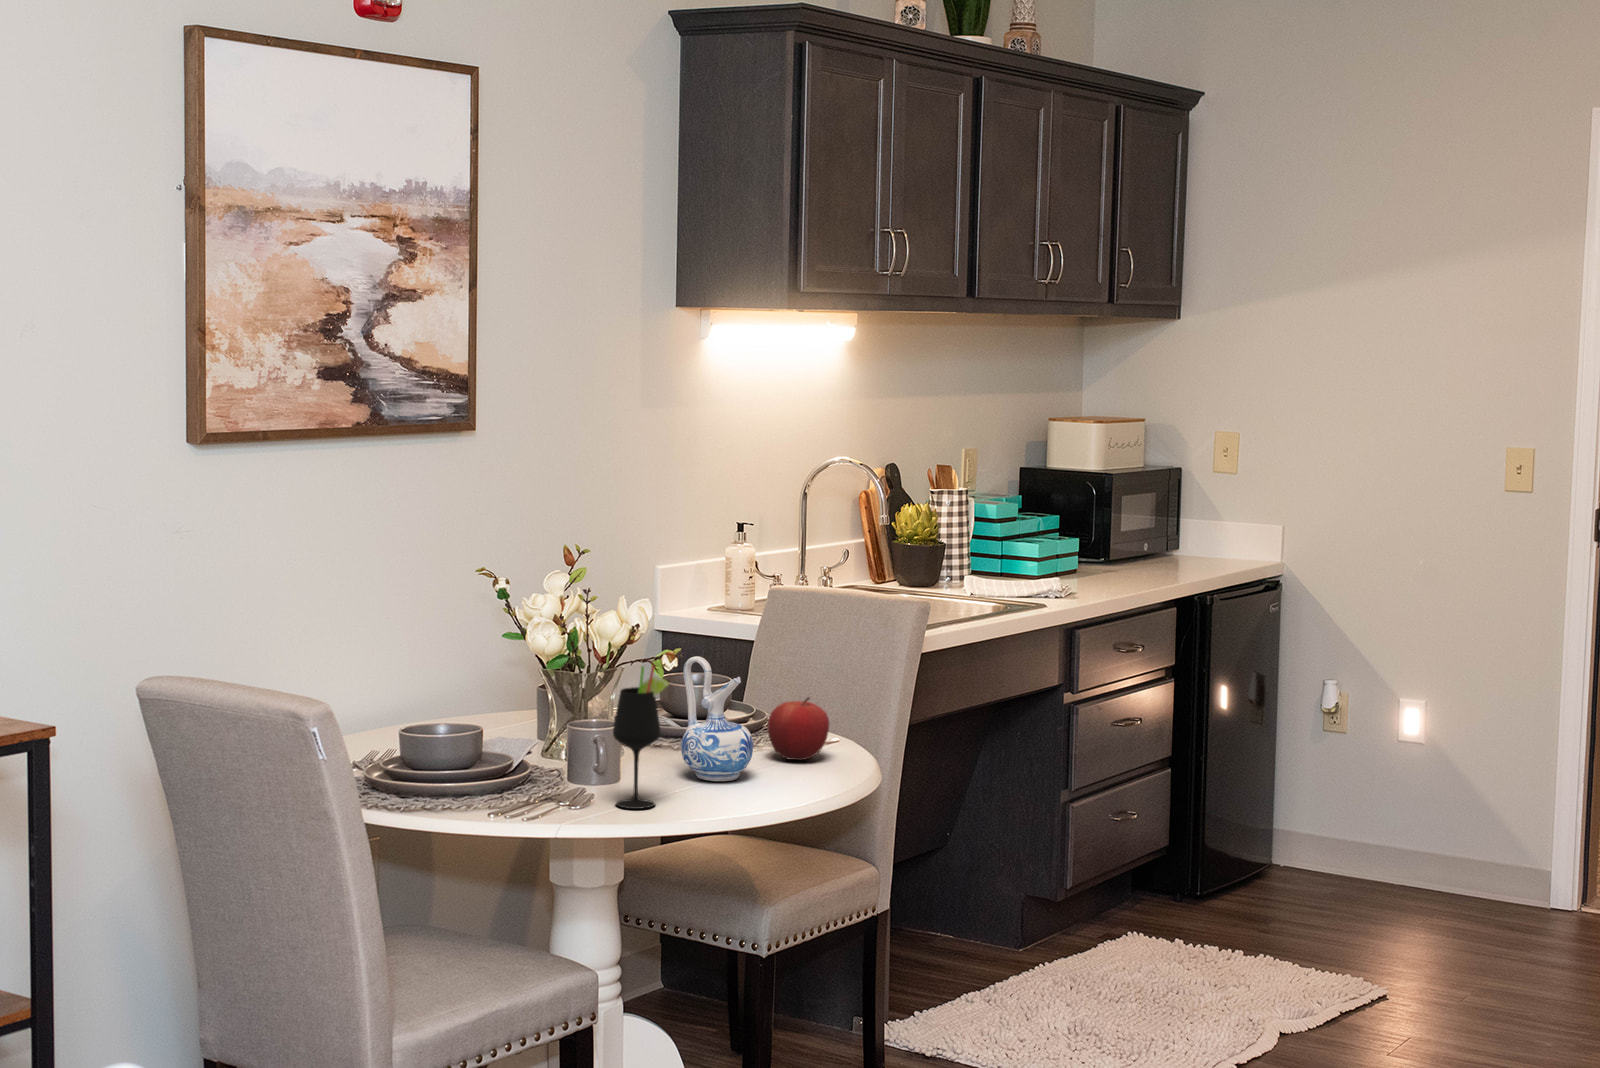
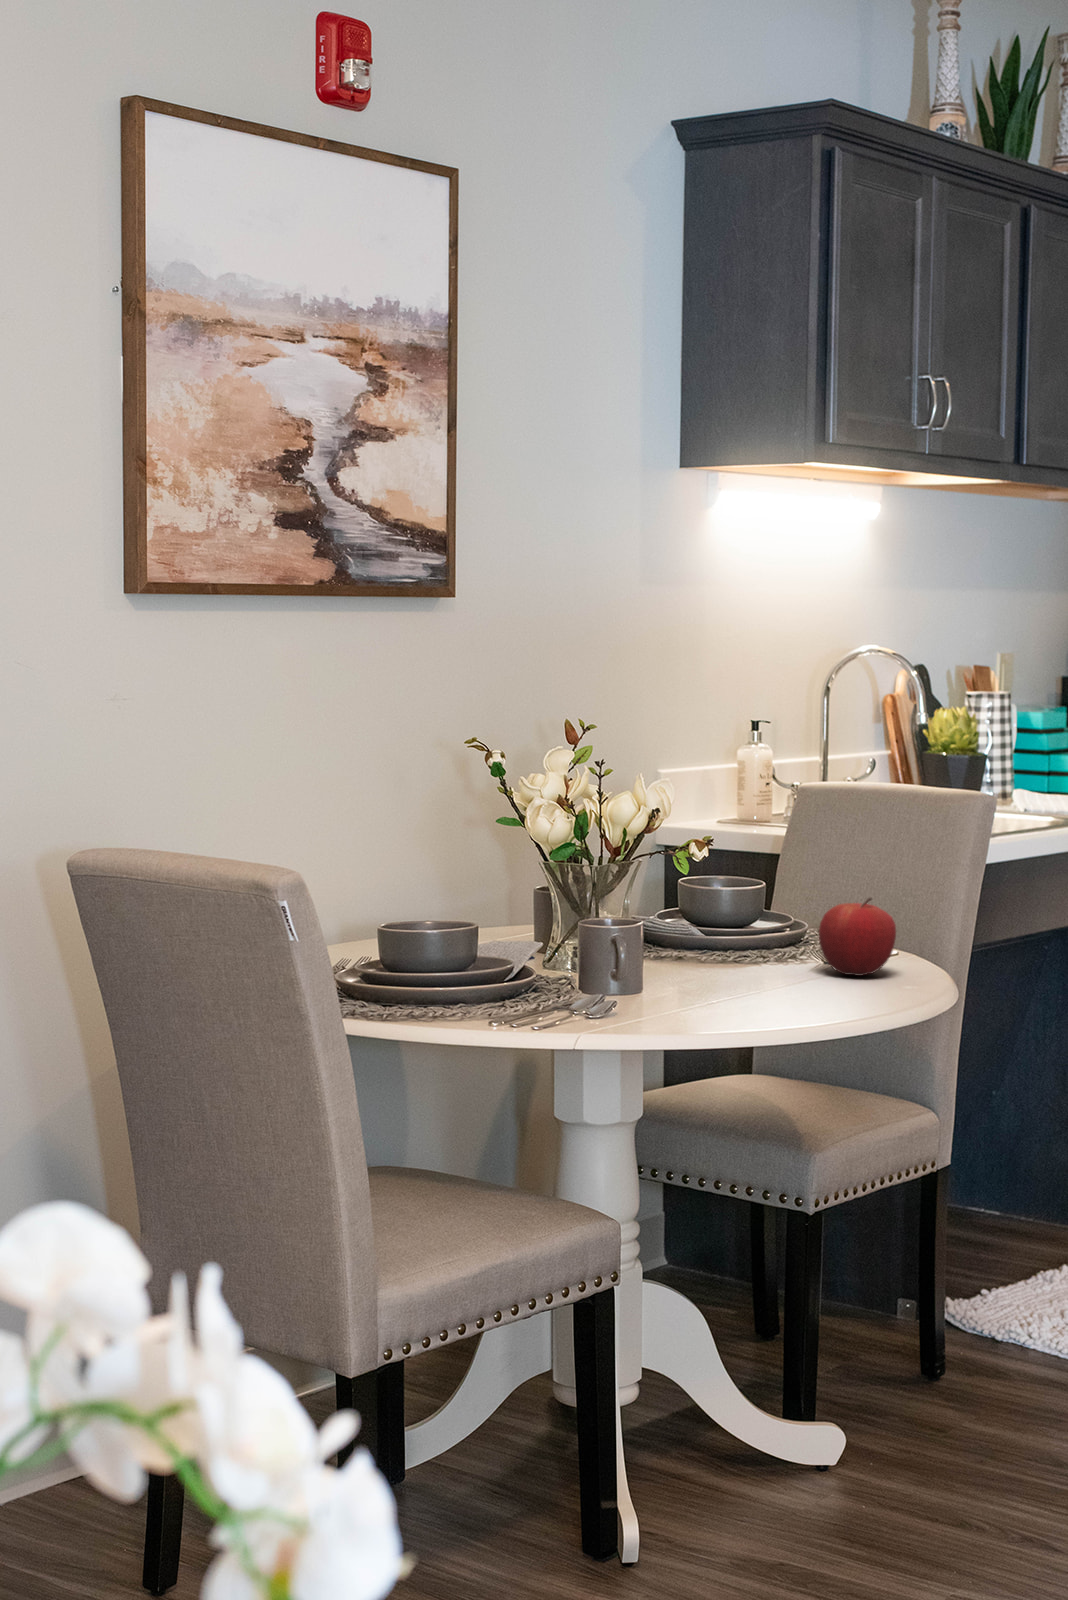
ceramic pitcher: present [681,656,753,781] -> none [717,841,807,995]
wine glass: present [613,666,669,809] -> none [640,840,712,1021]

